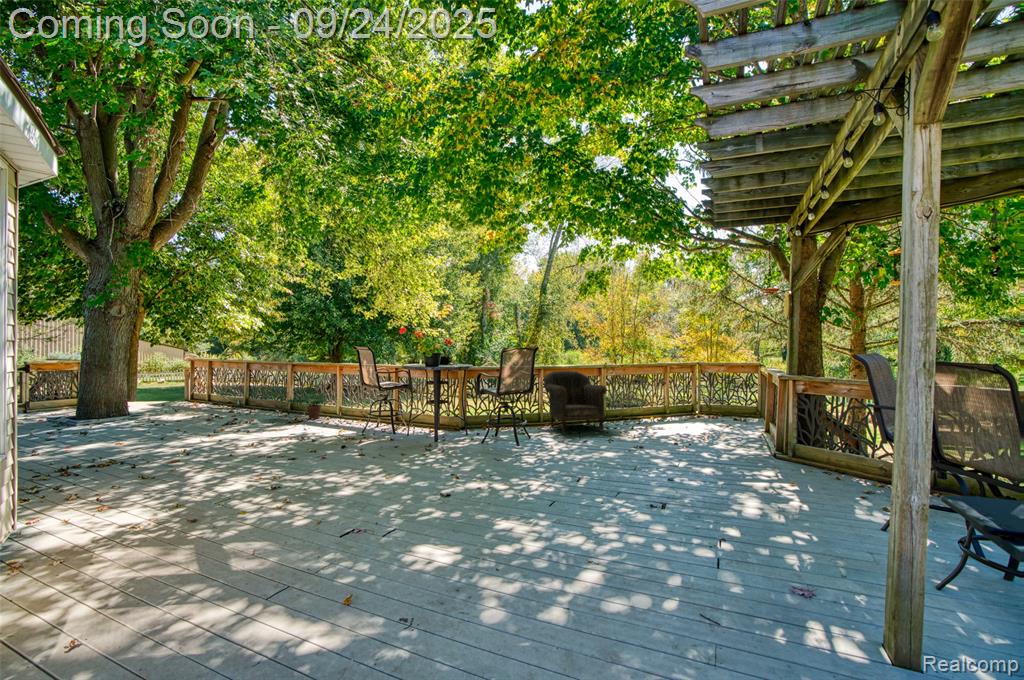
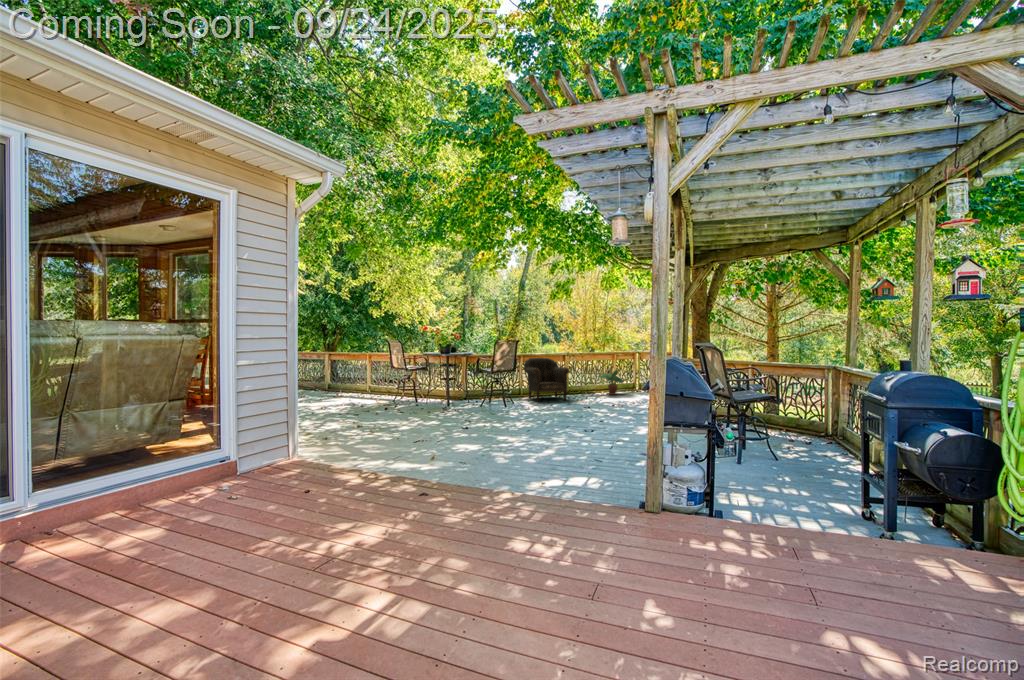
potted plant: present [287,387,328,419] -> present [600,370,623,395]

